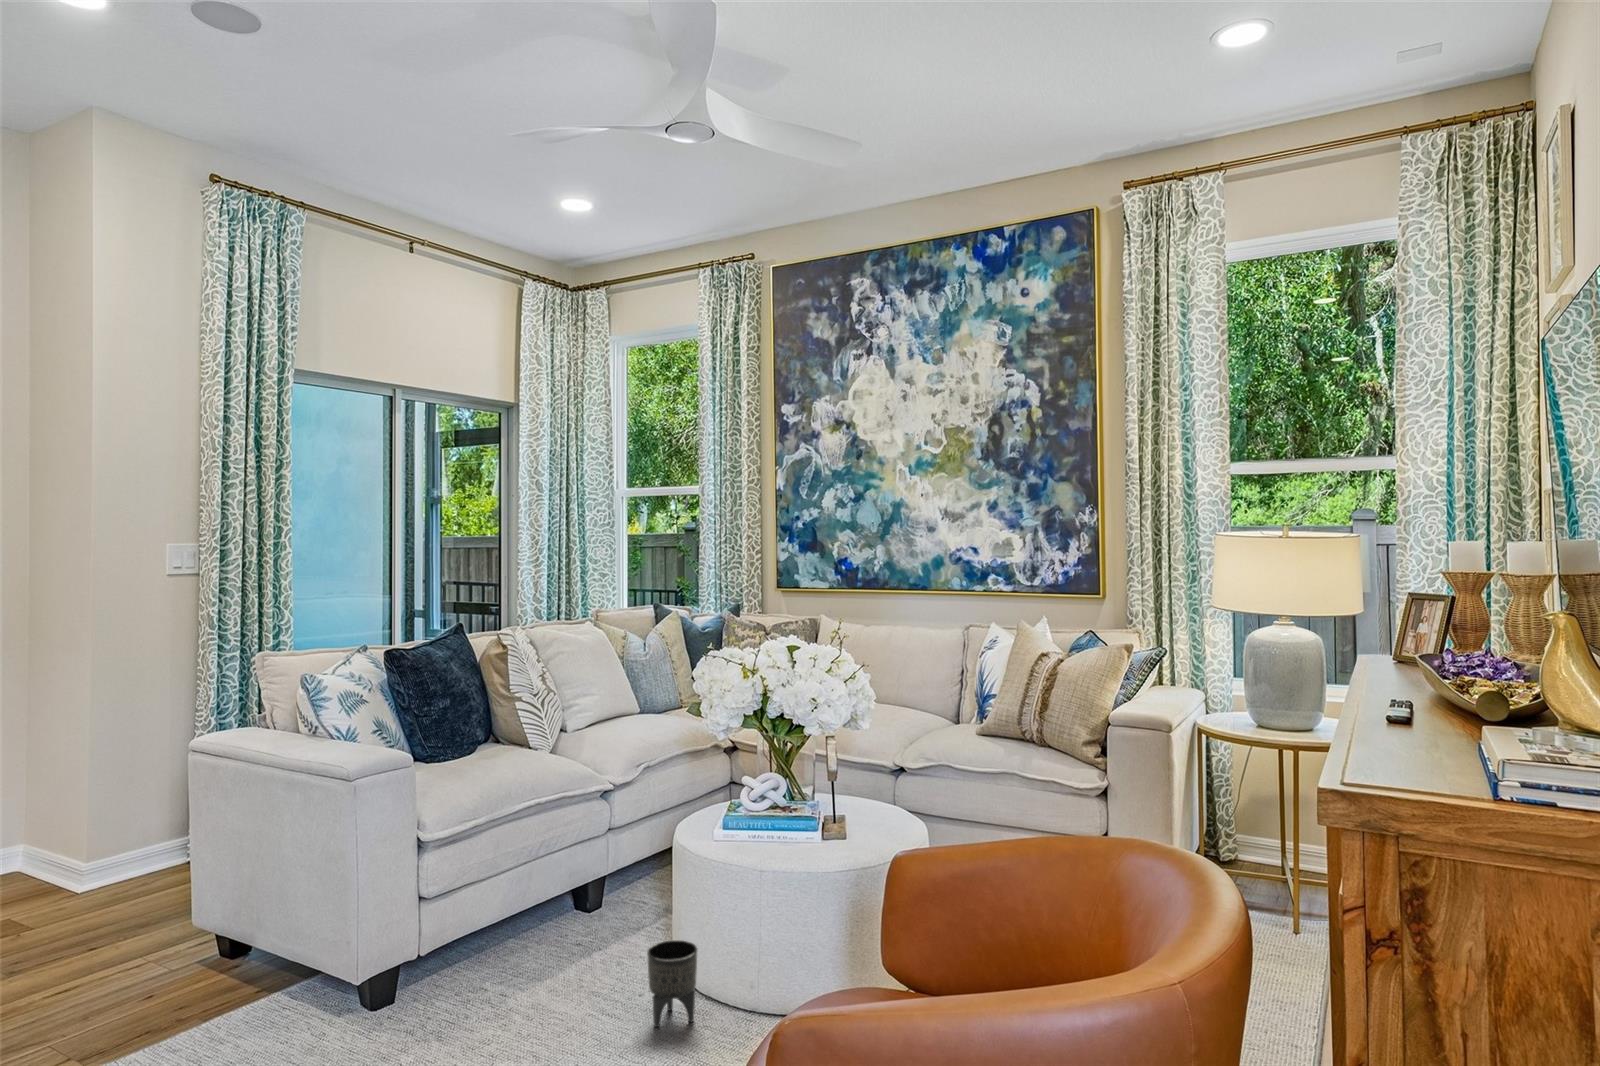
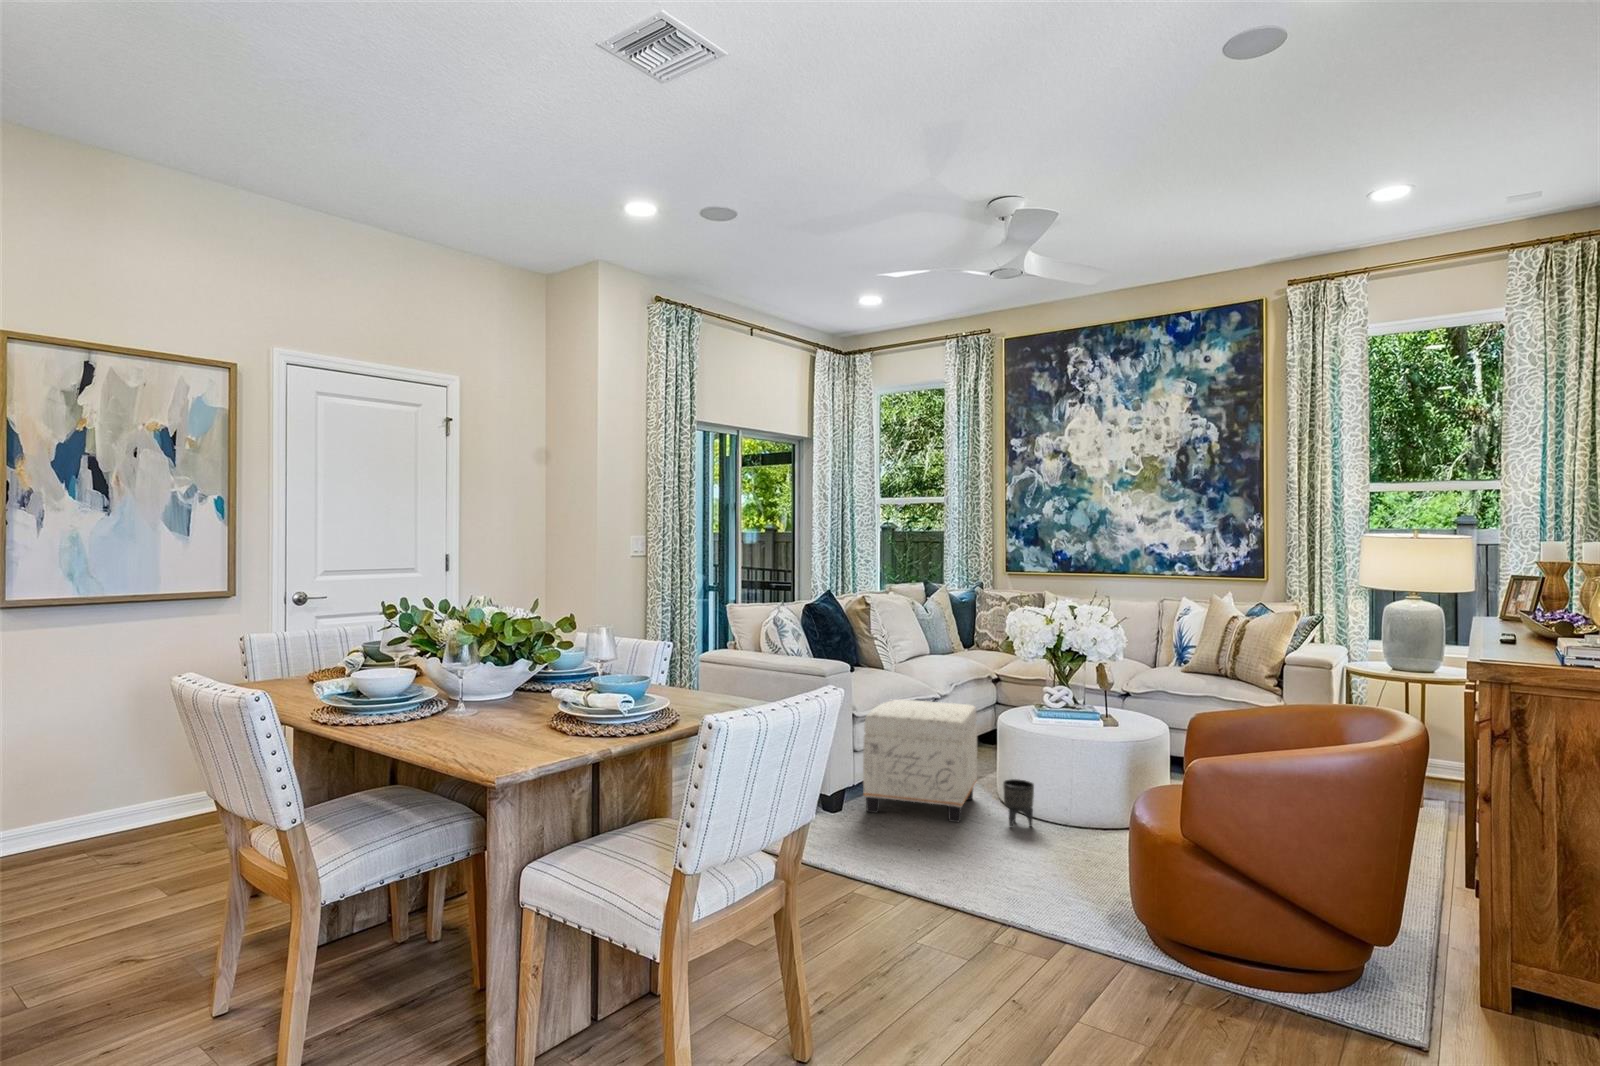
ottoman: none [425,801,642,1020] -> present [863,699,977,822]

